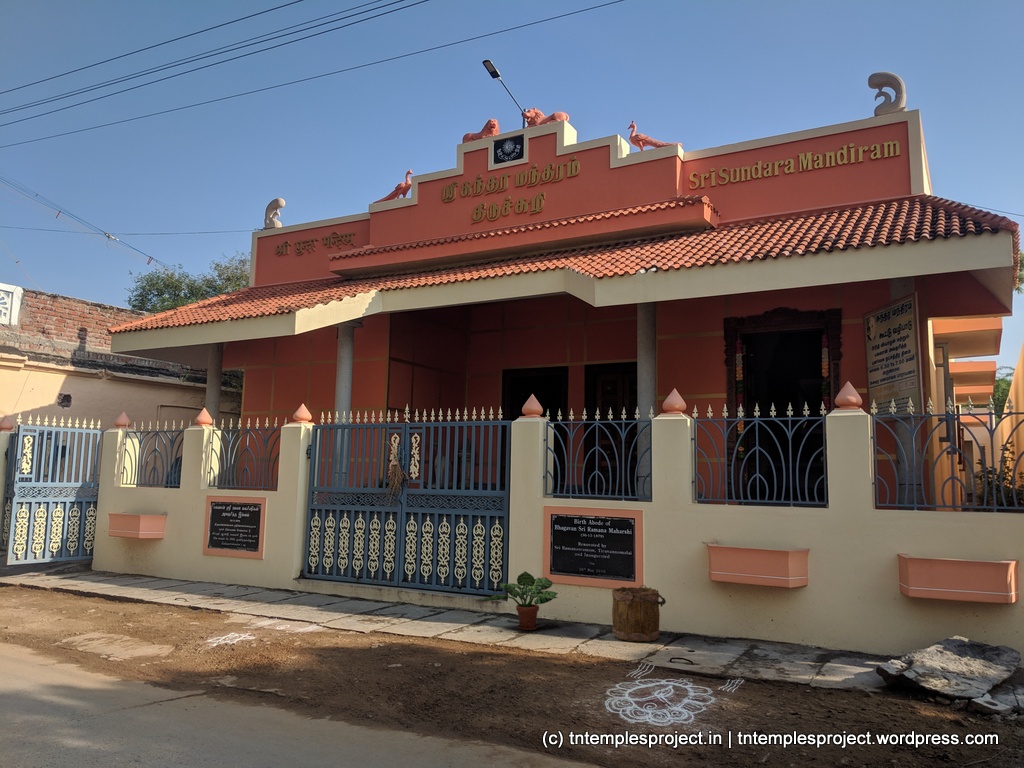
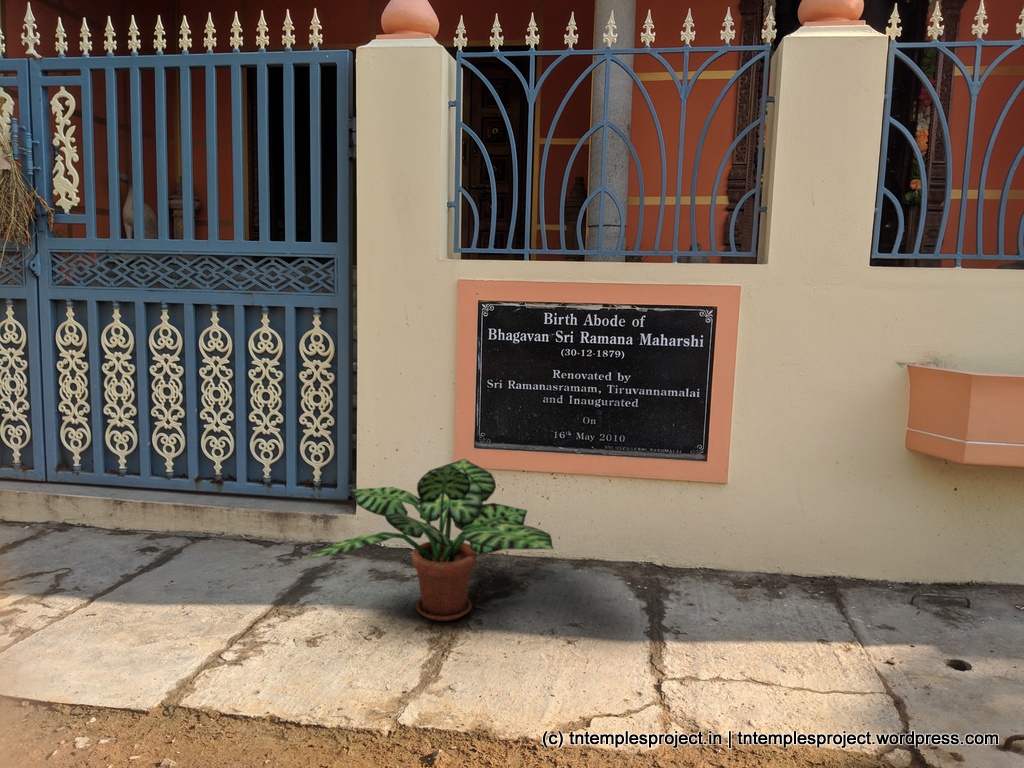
bucket: present [612,585,666,642] -> none [680,473,835,640]

